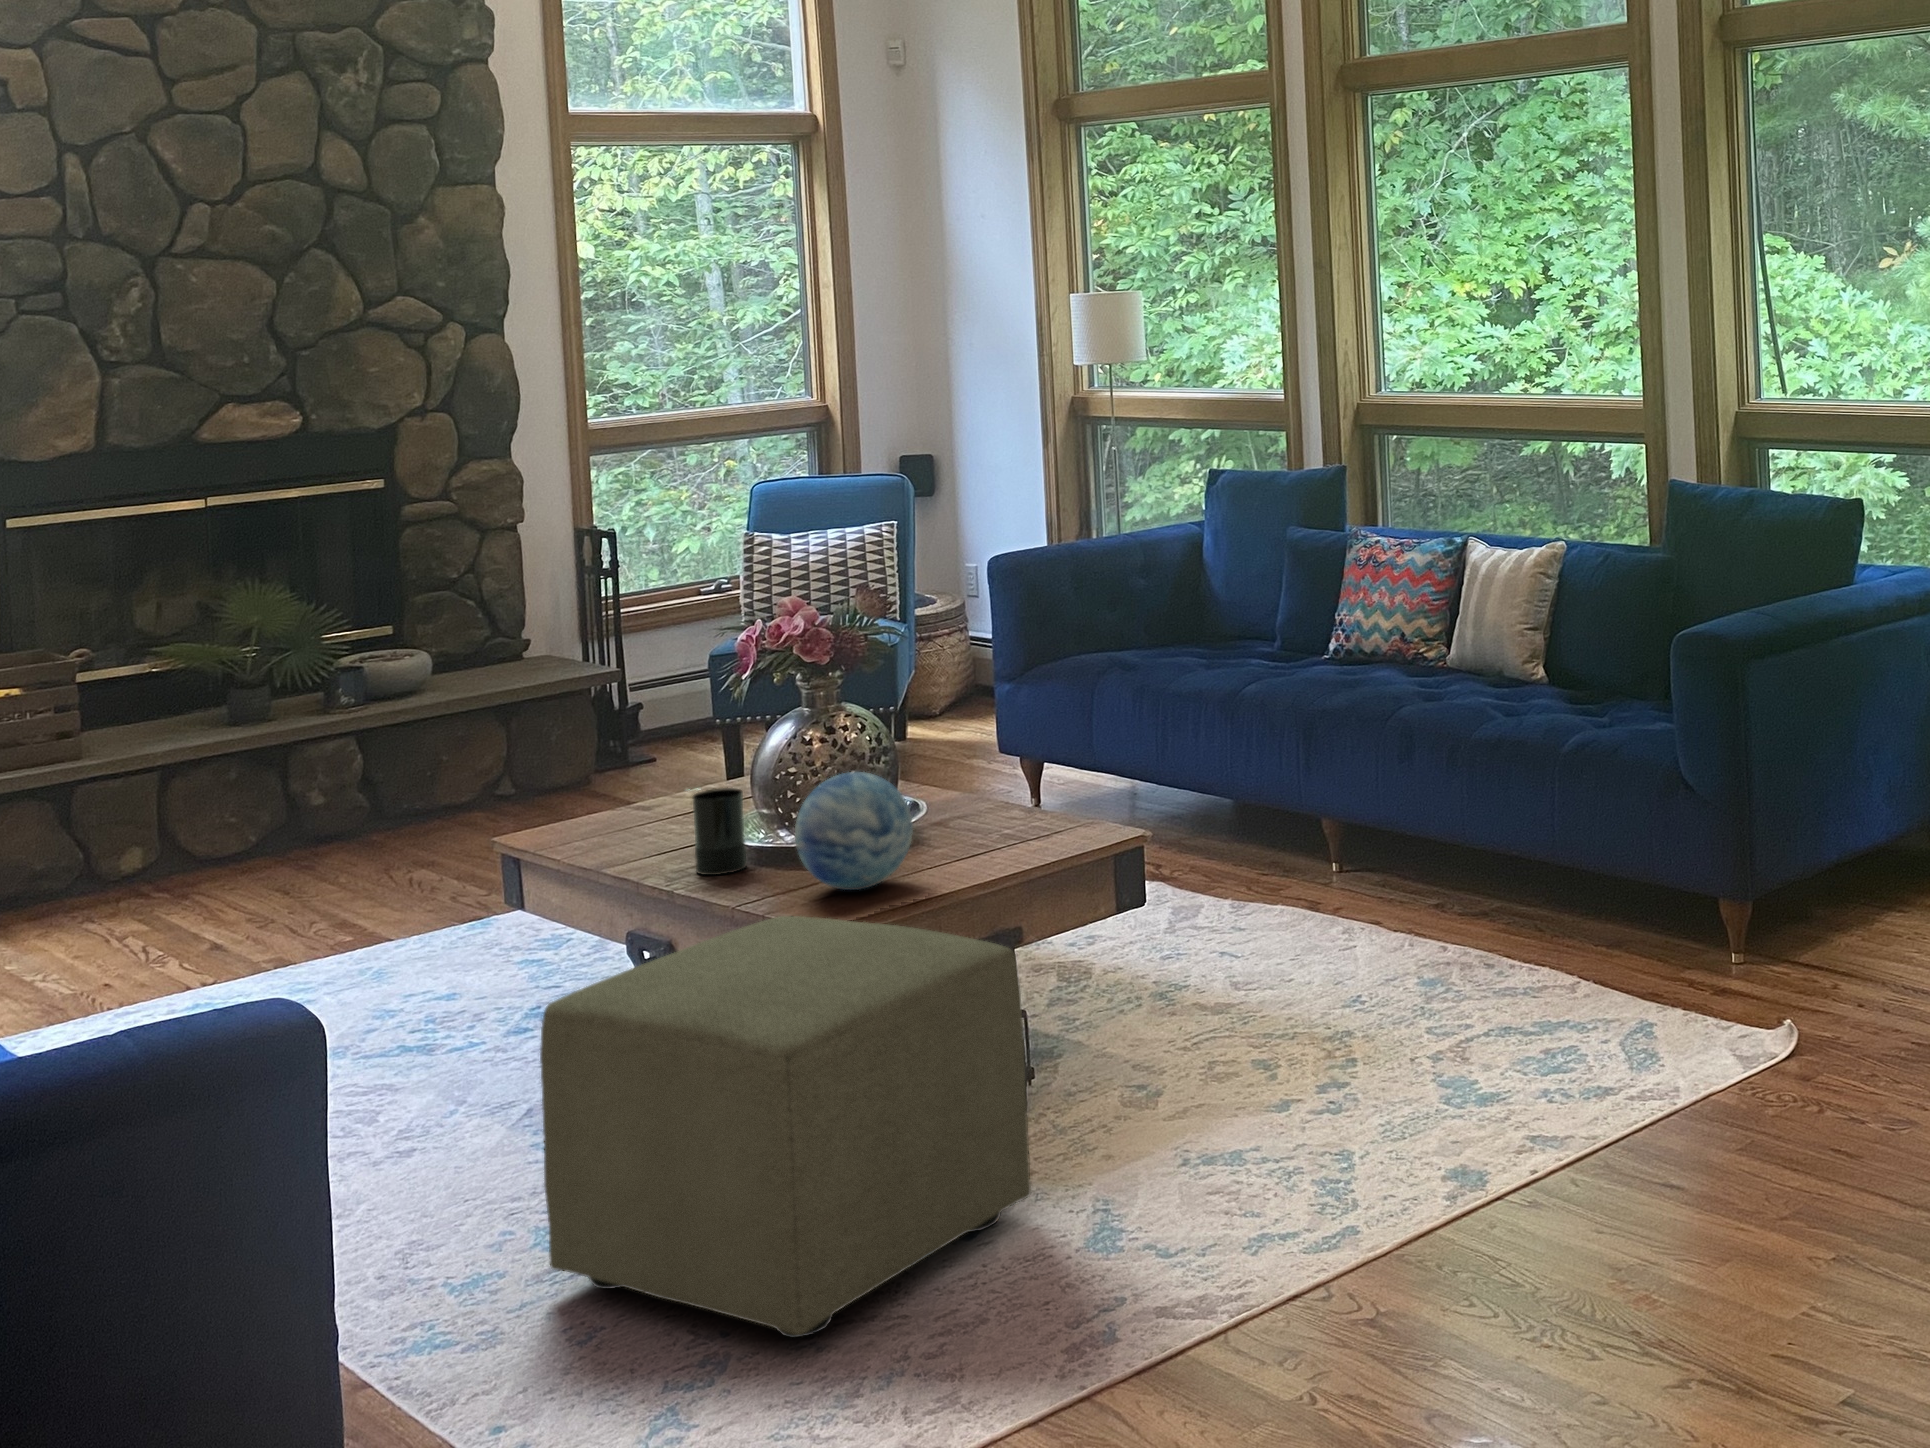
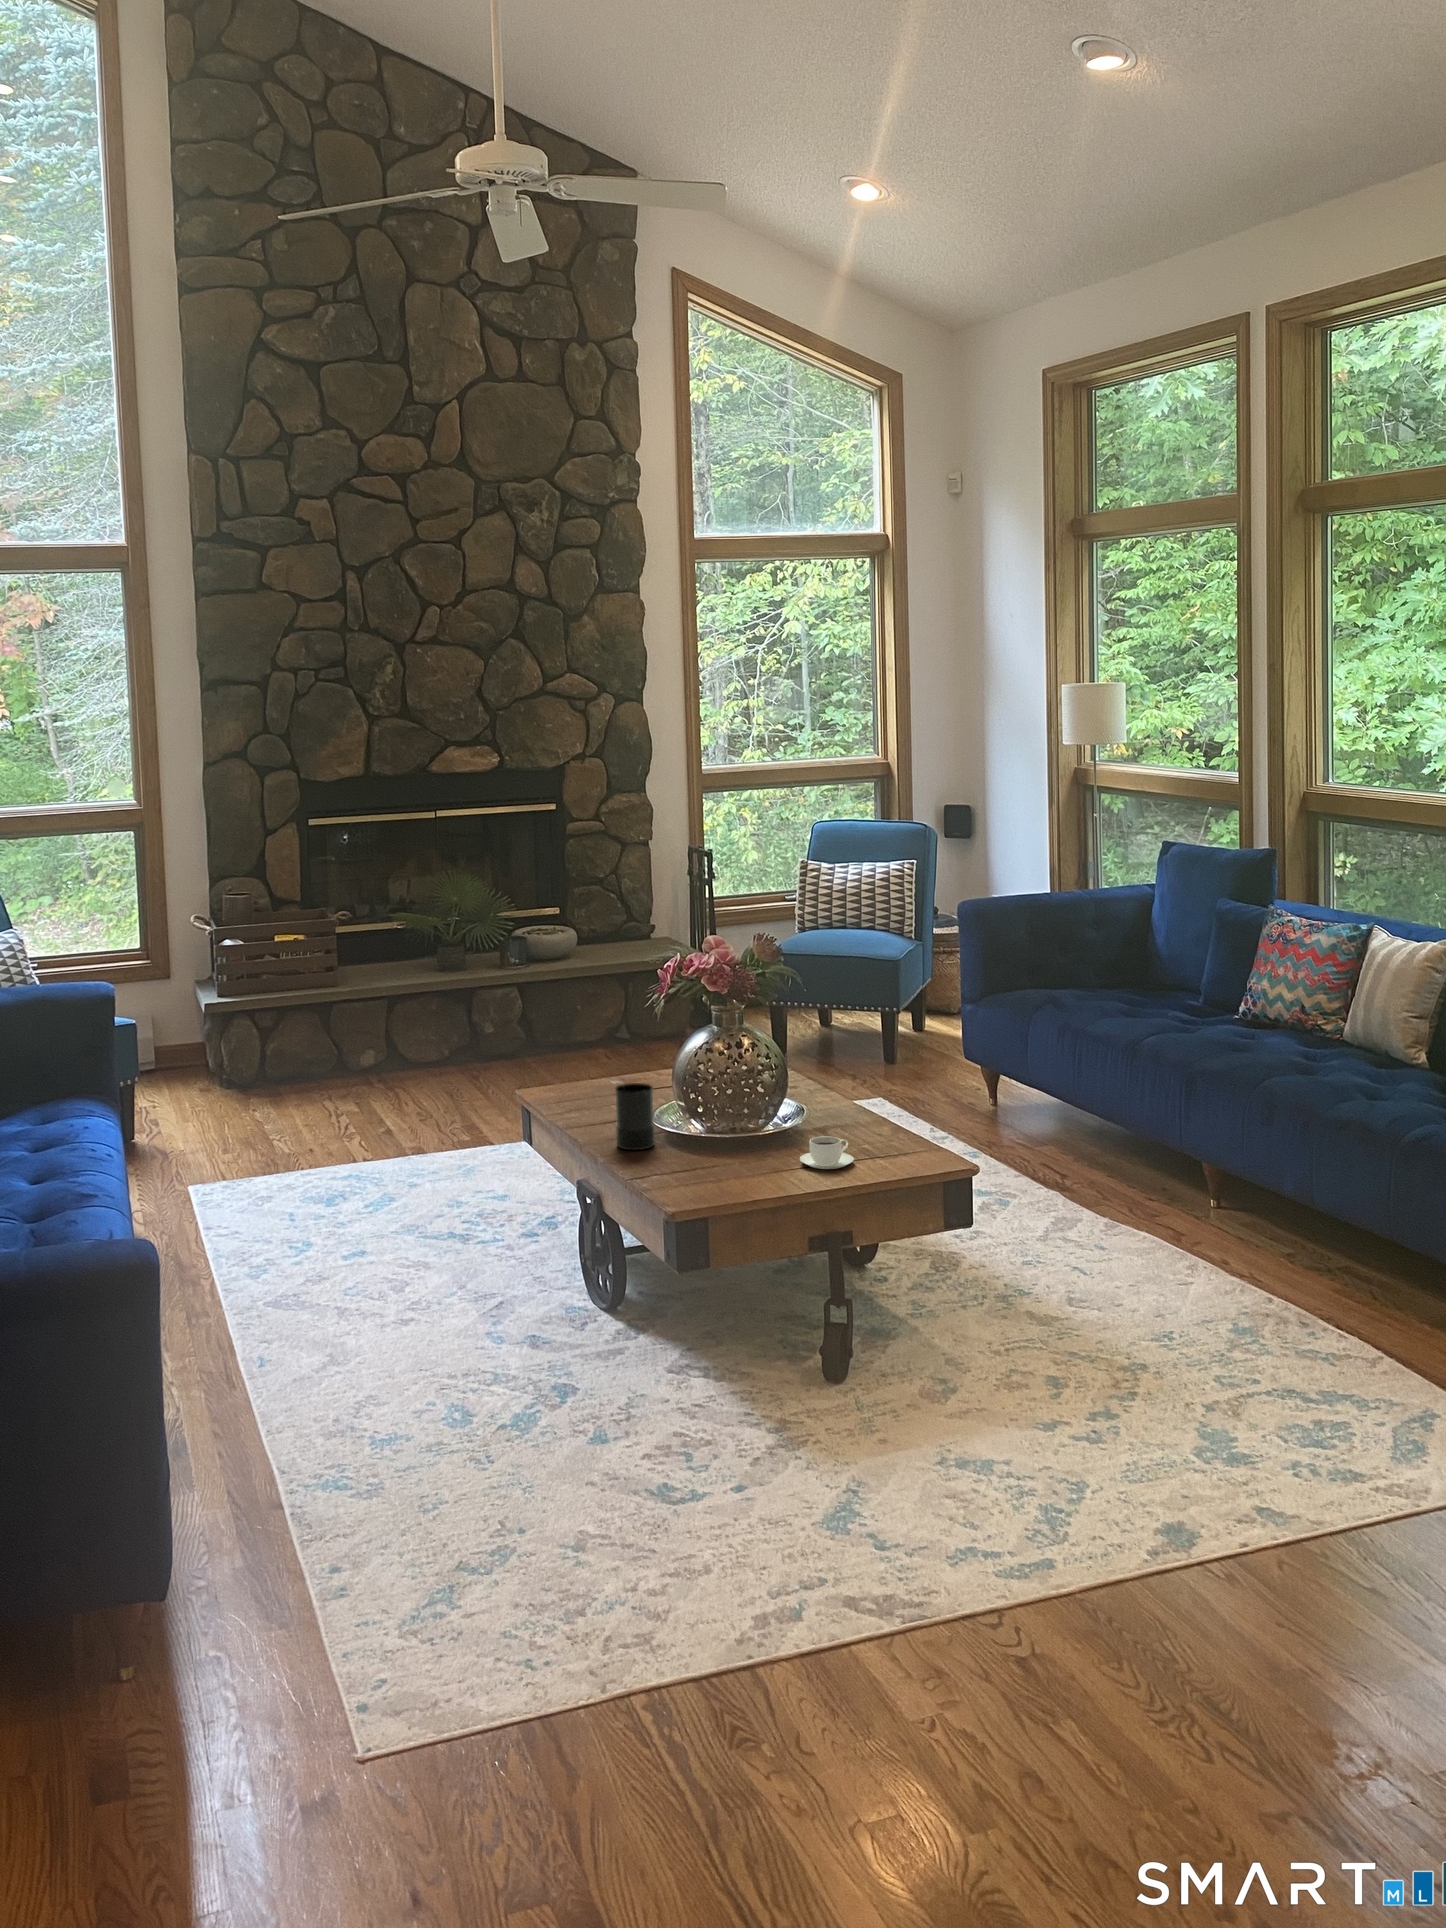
decorative orb: present [795,772,913,890] -> none [667,1089,759,1183]
coffee cup: none [947,819,1013,858] -> present [800,1136,854,1169]
ottoman: present [540,916,1031,1338] -> none [430,1197,794,1546]

